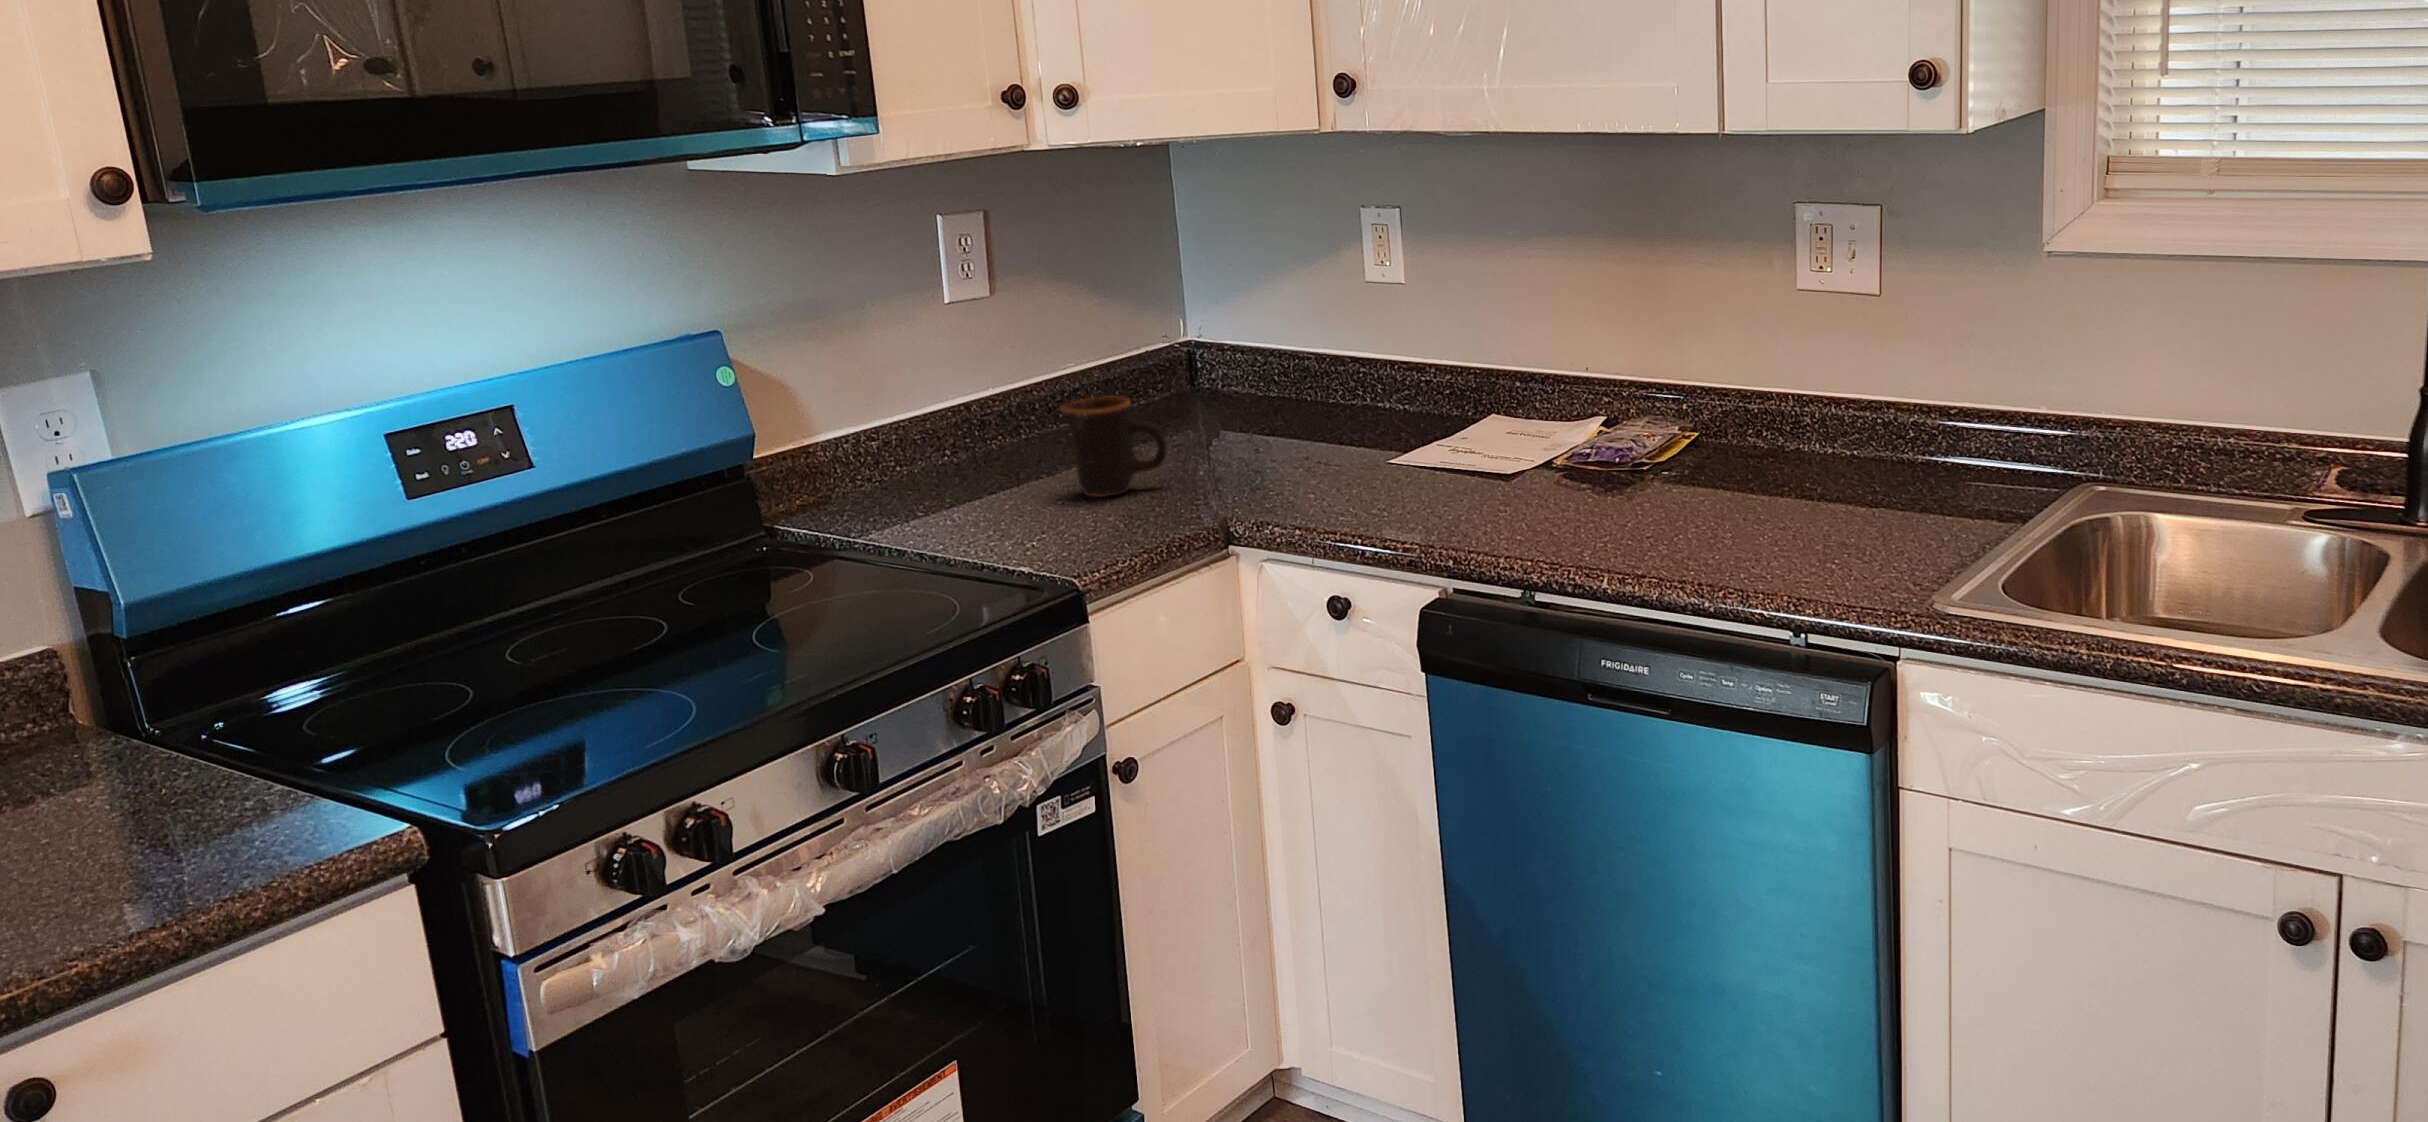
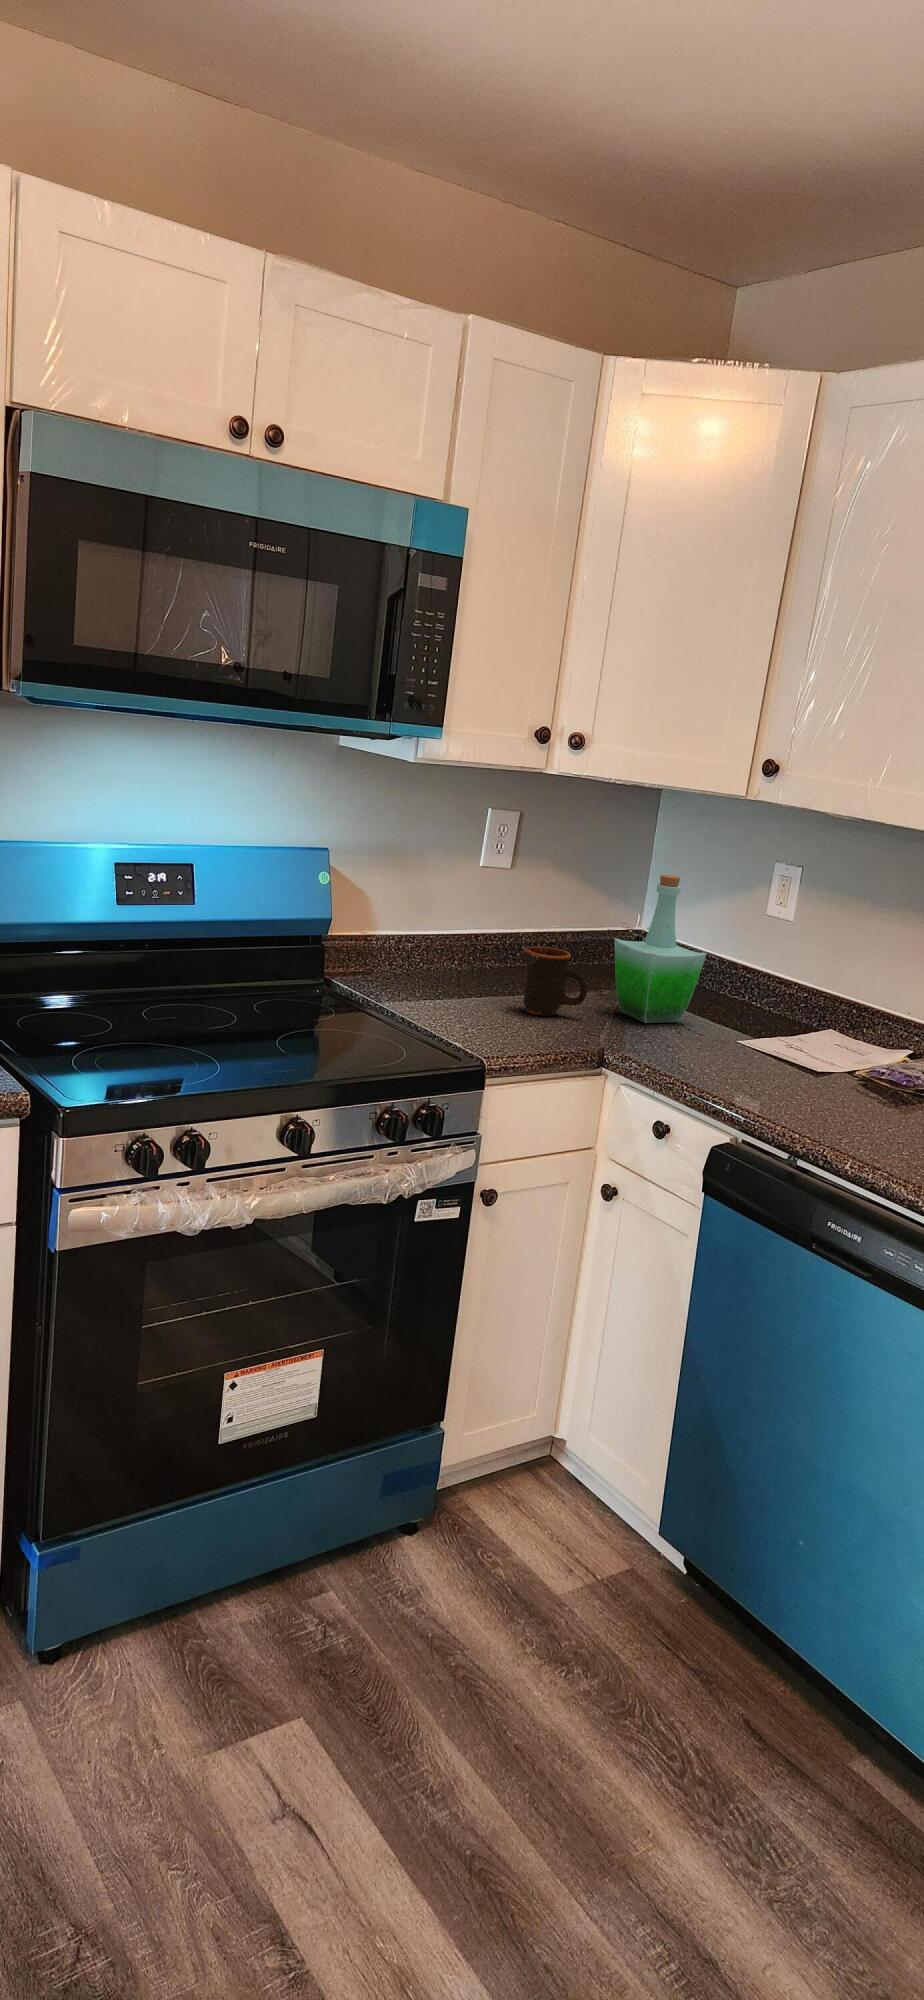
bottle: none [1180,256,1312,469] -> present [614,875,706,1023]

